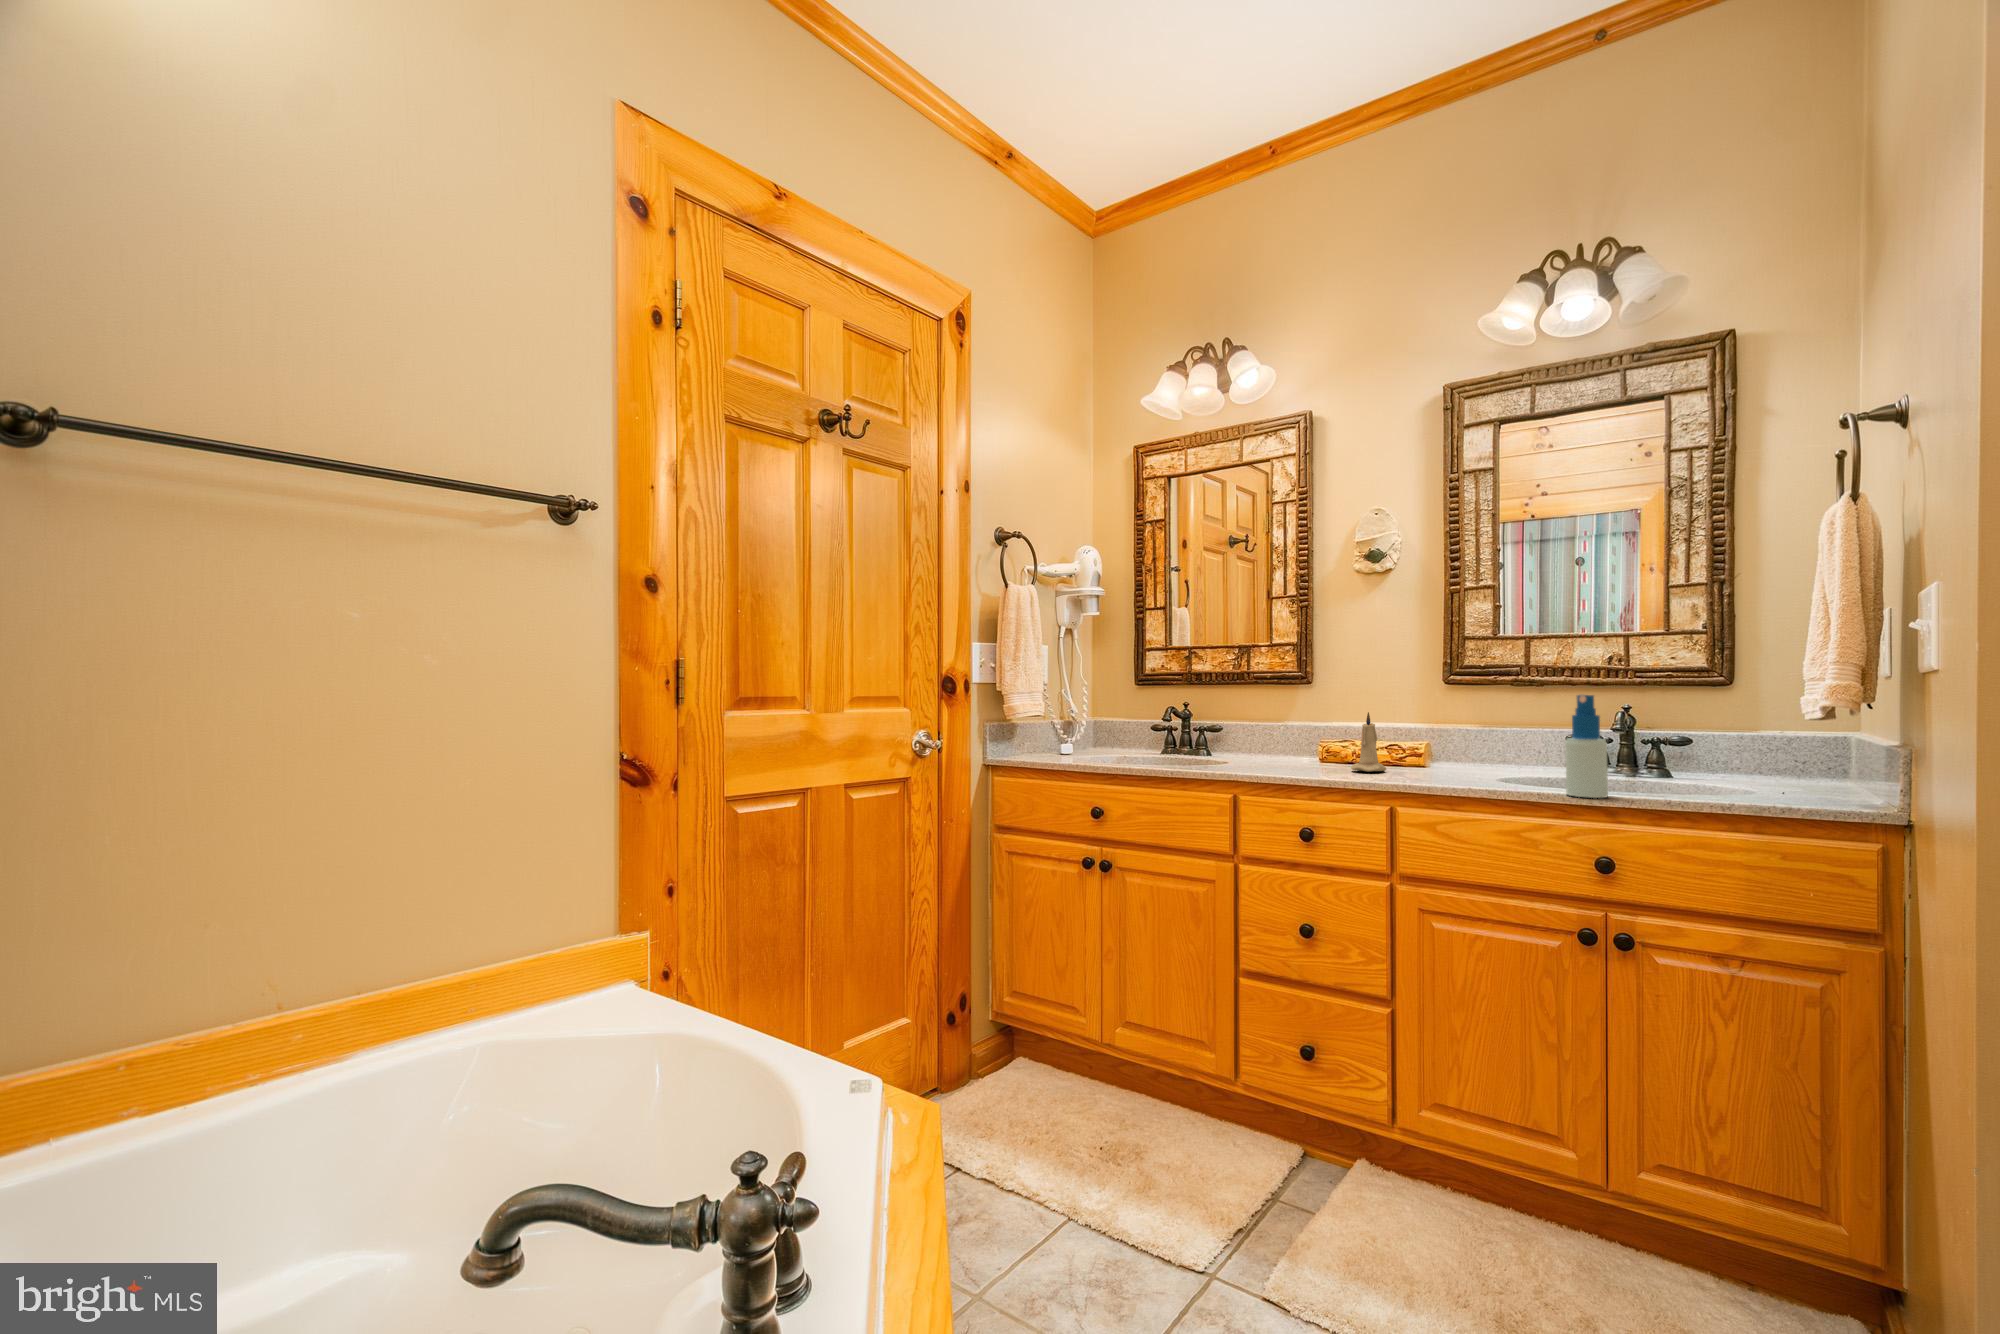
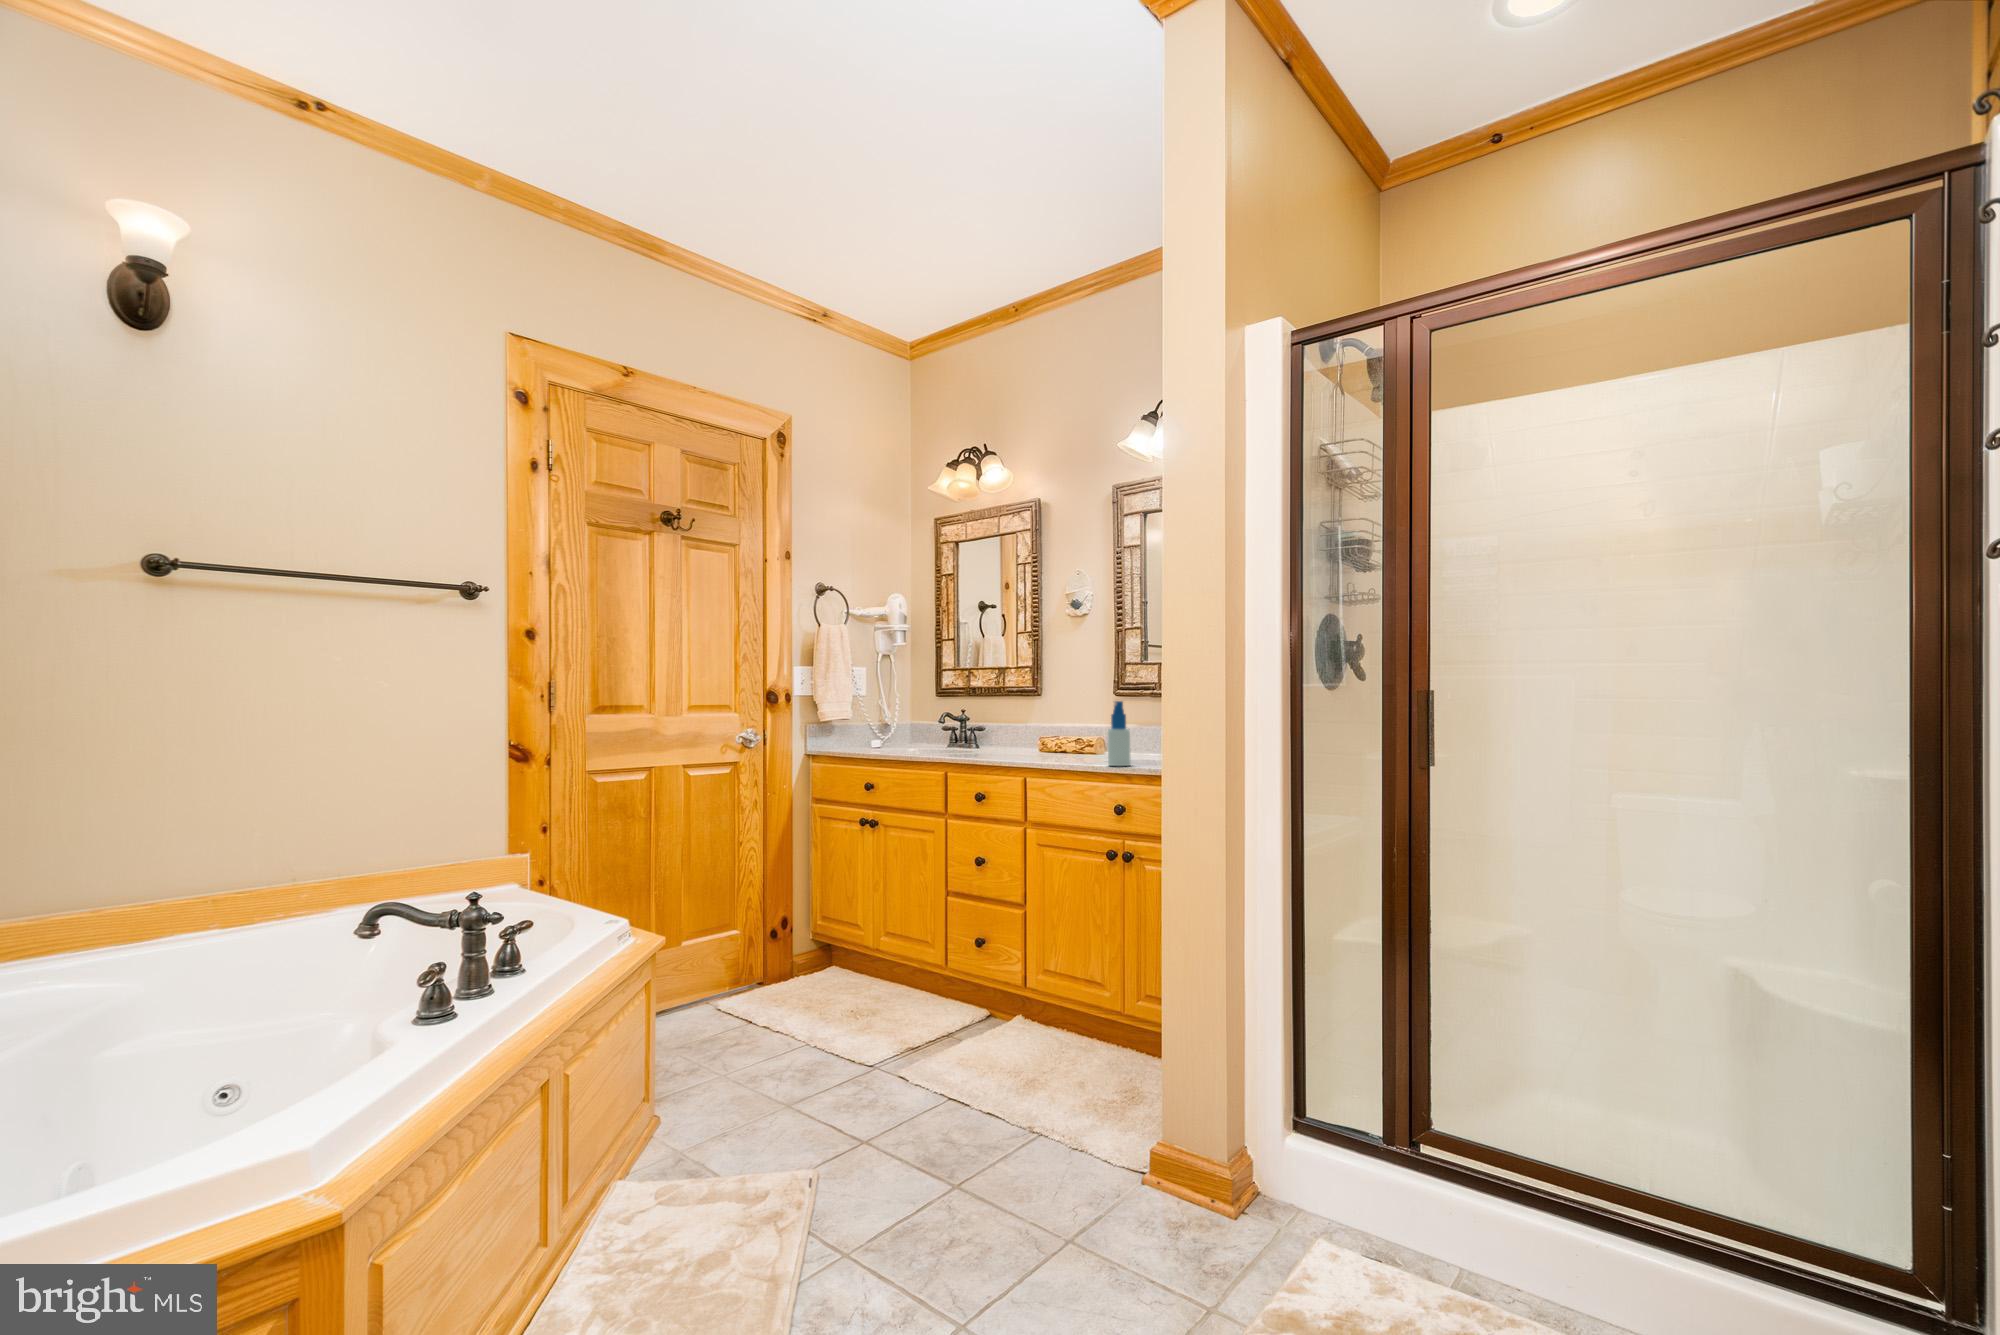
candle: present [1351,712,1386,772] -> none [1029,714,1053,755]

